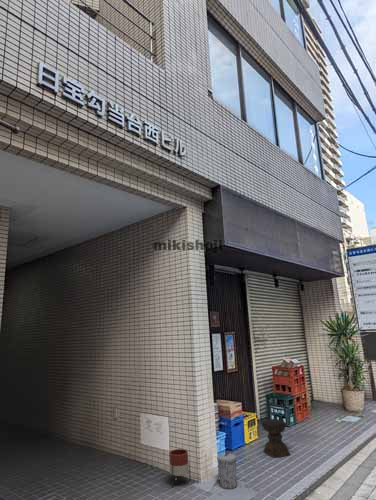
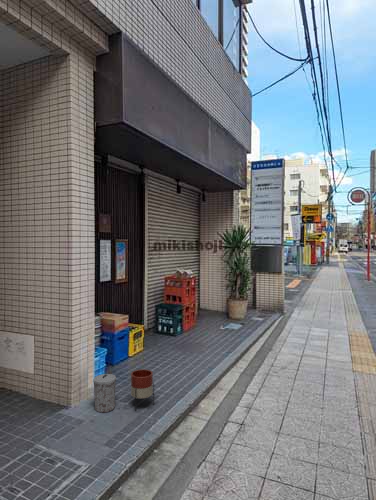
stool: present [261,419,290,458] -> none [147,331,176,371]
planter: present [169,449,190,487] -> present [131,369,154,406]

